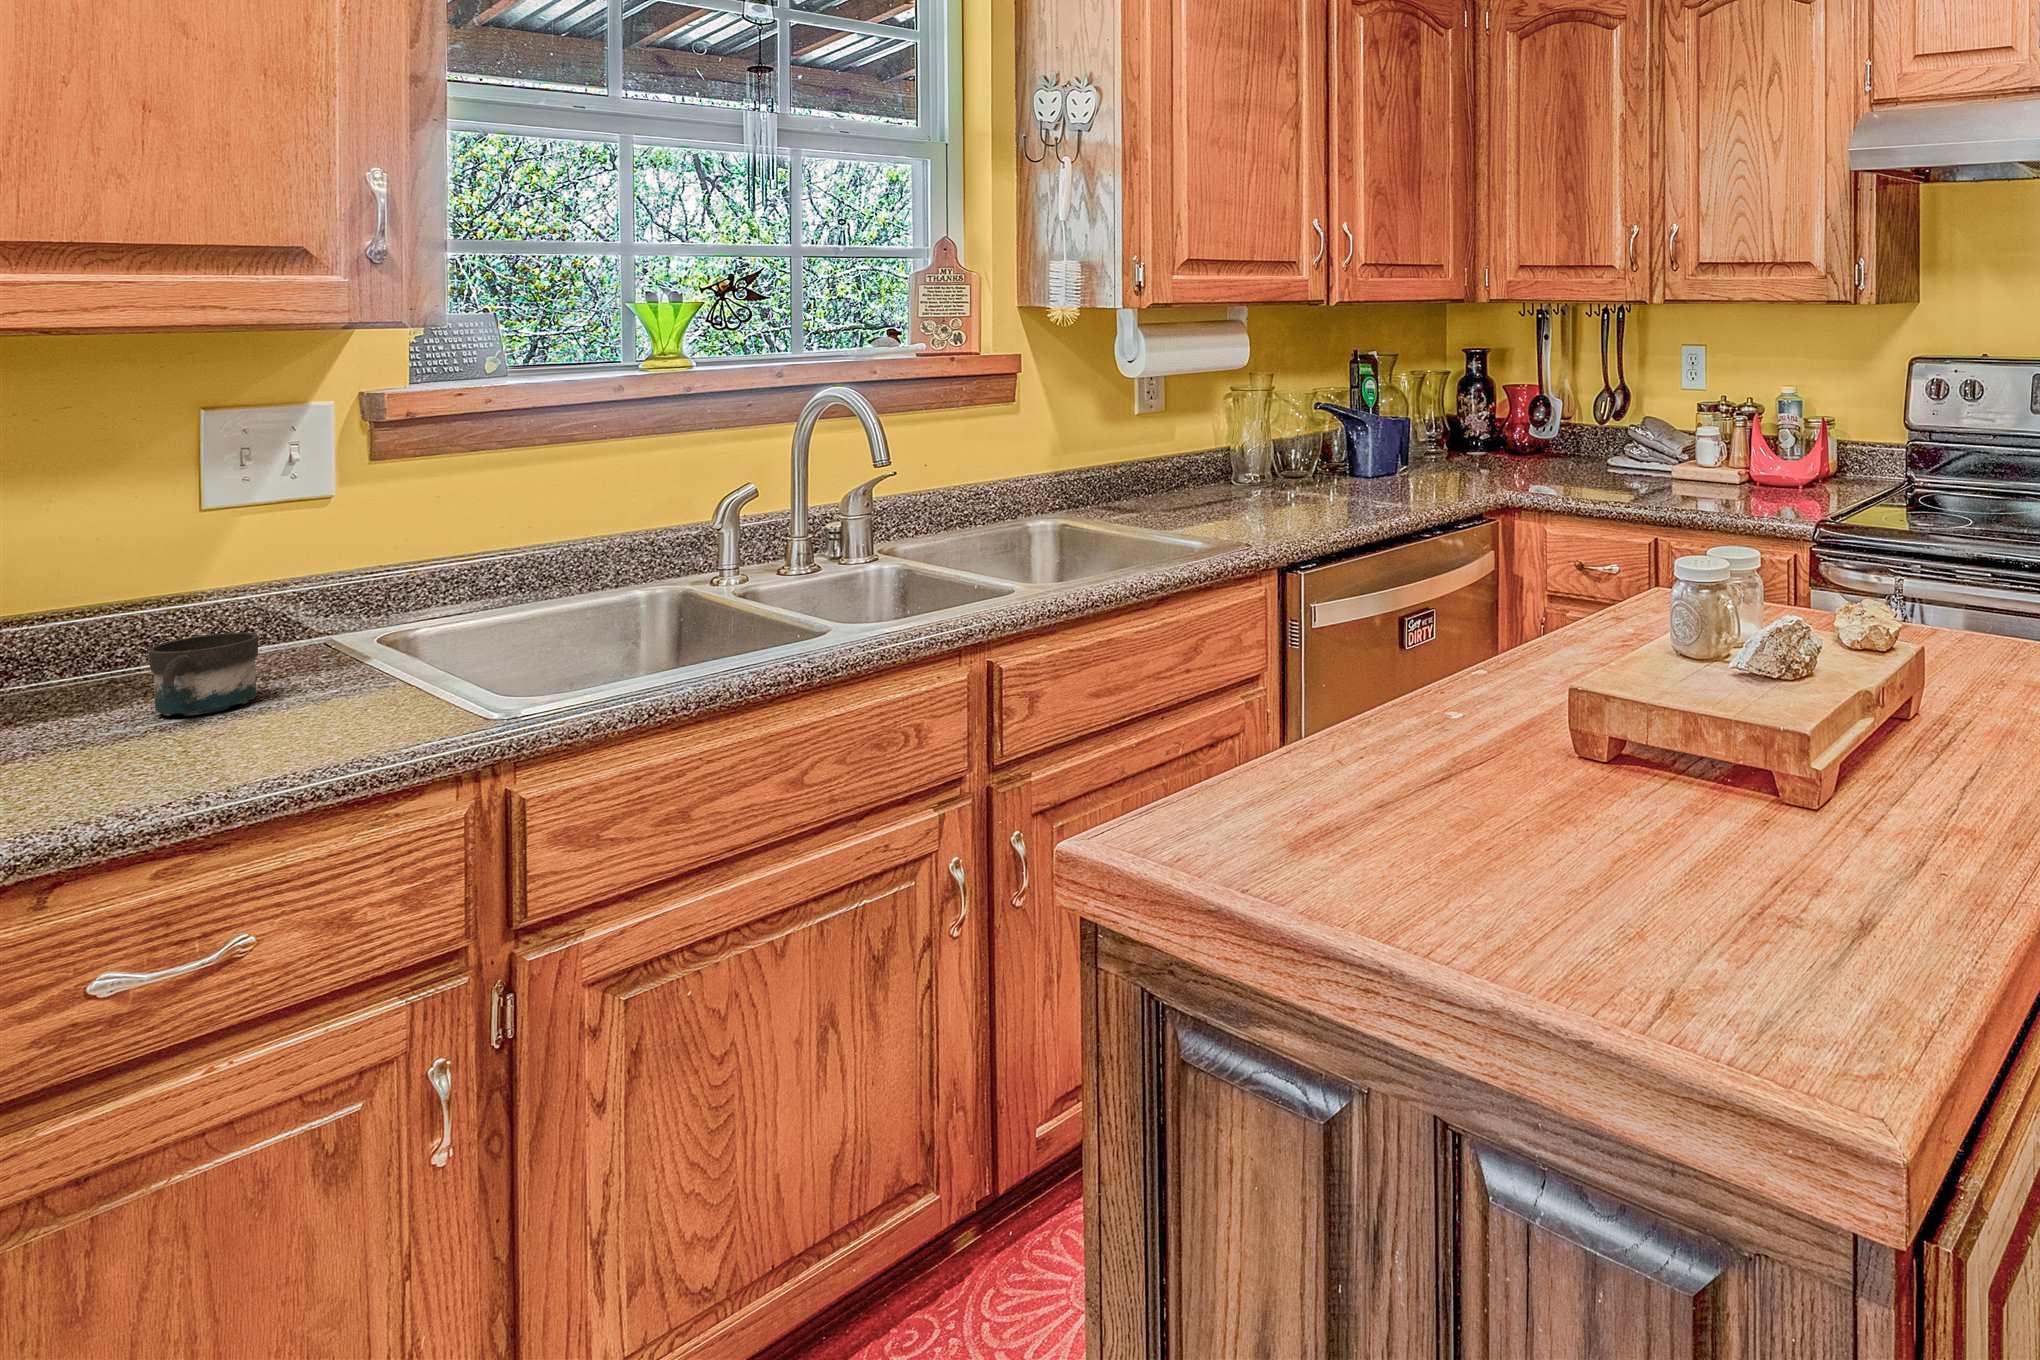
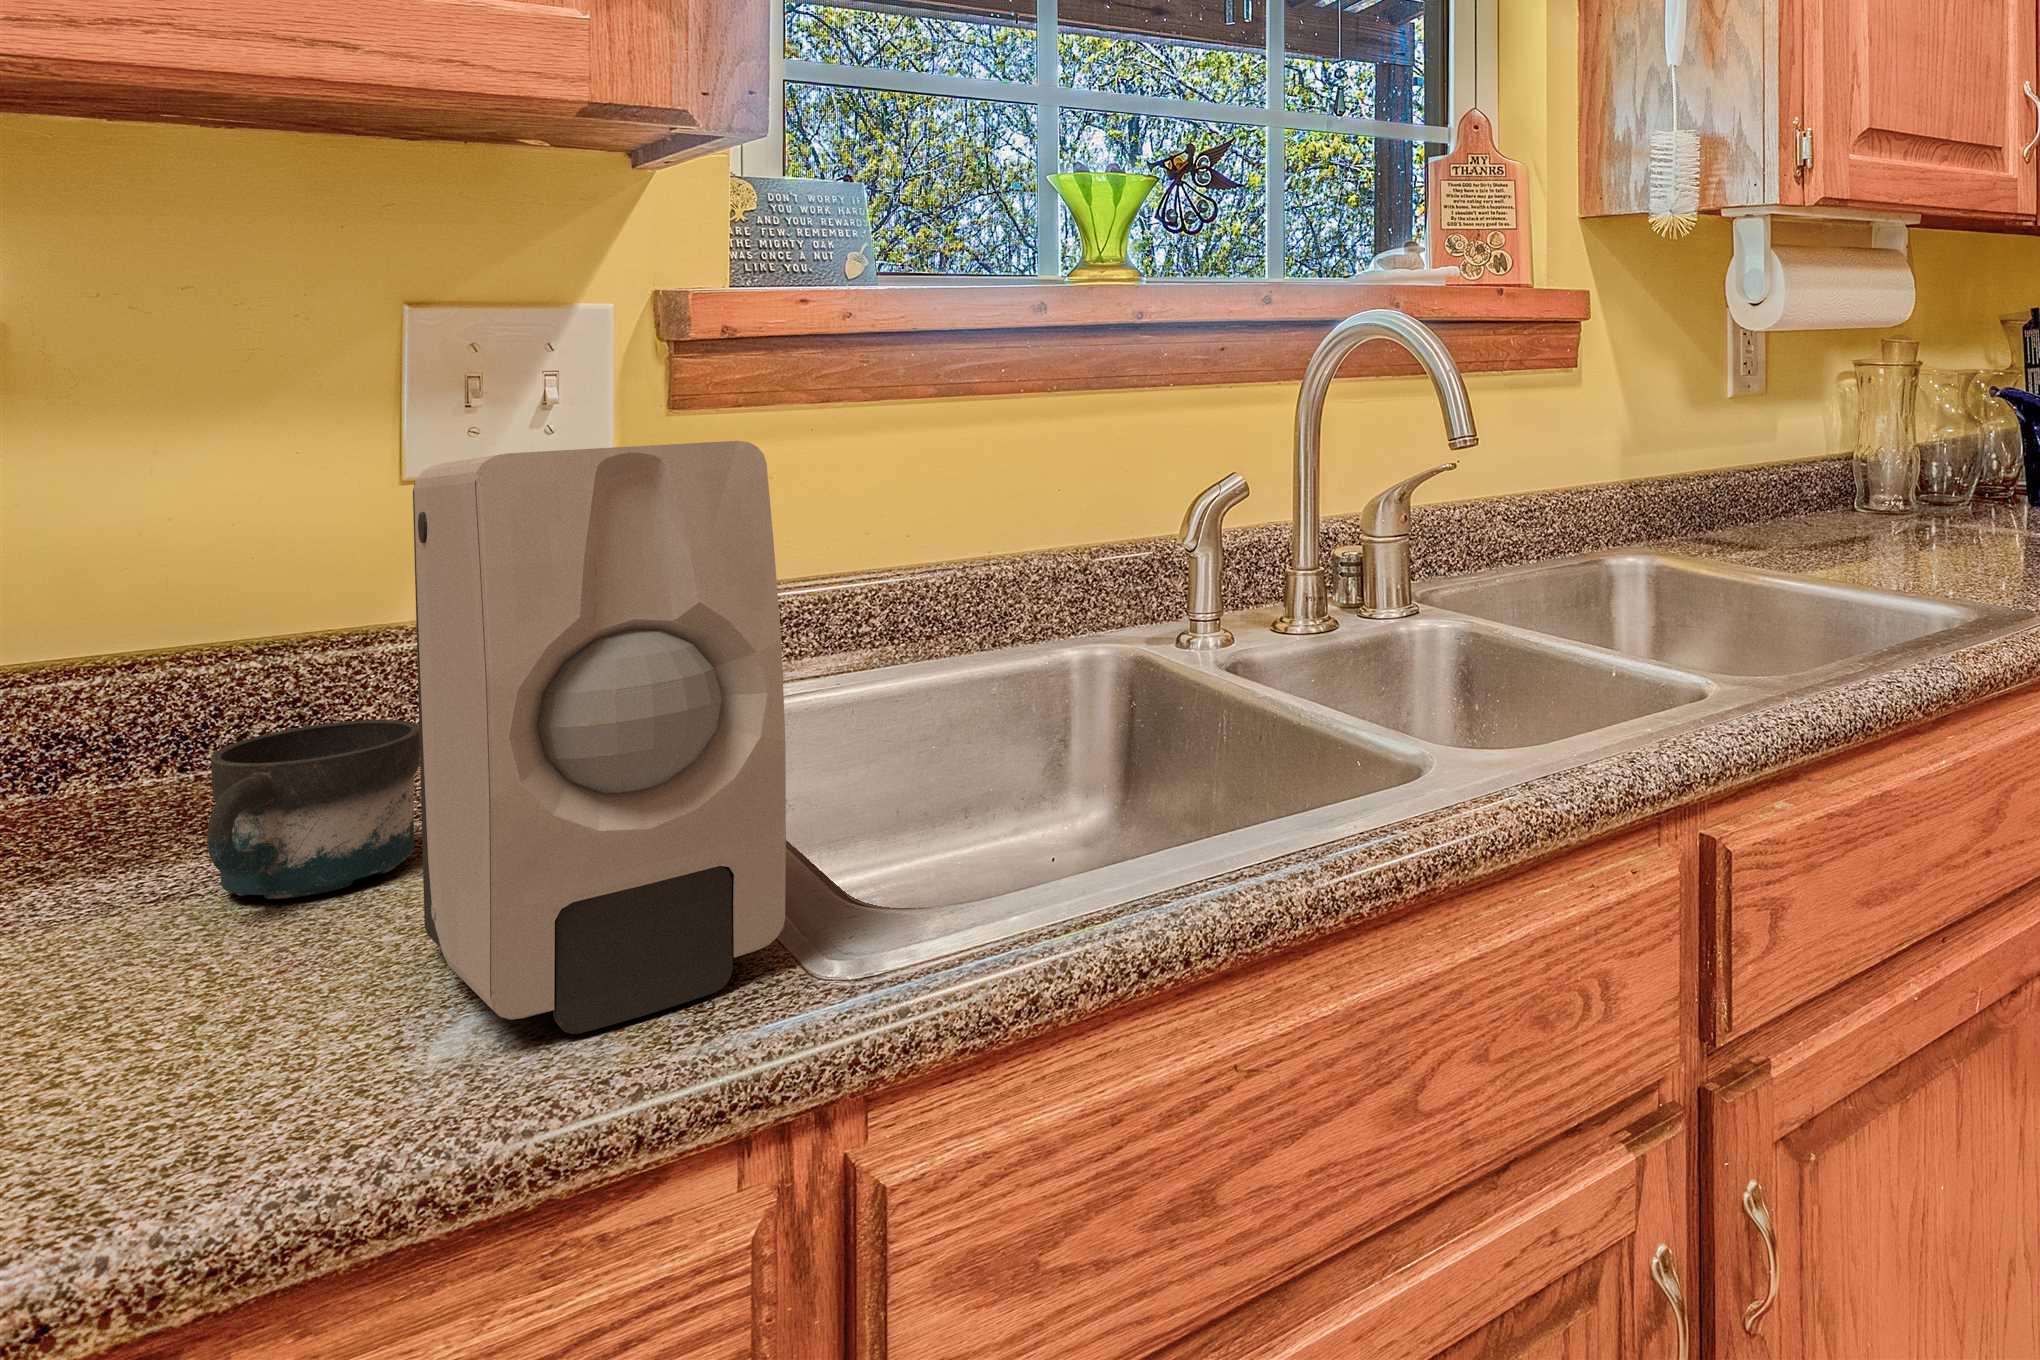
soap dispenser: none [274,495,474,740] -> present [413,441,786,1034]

